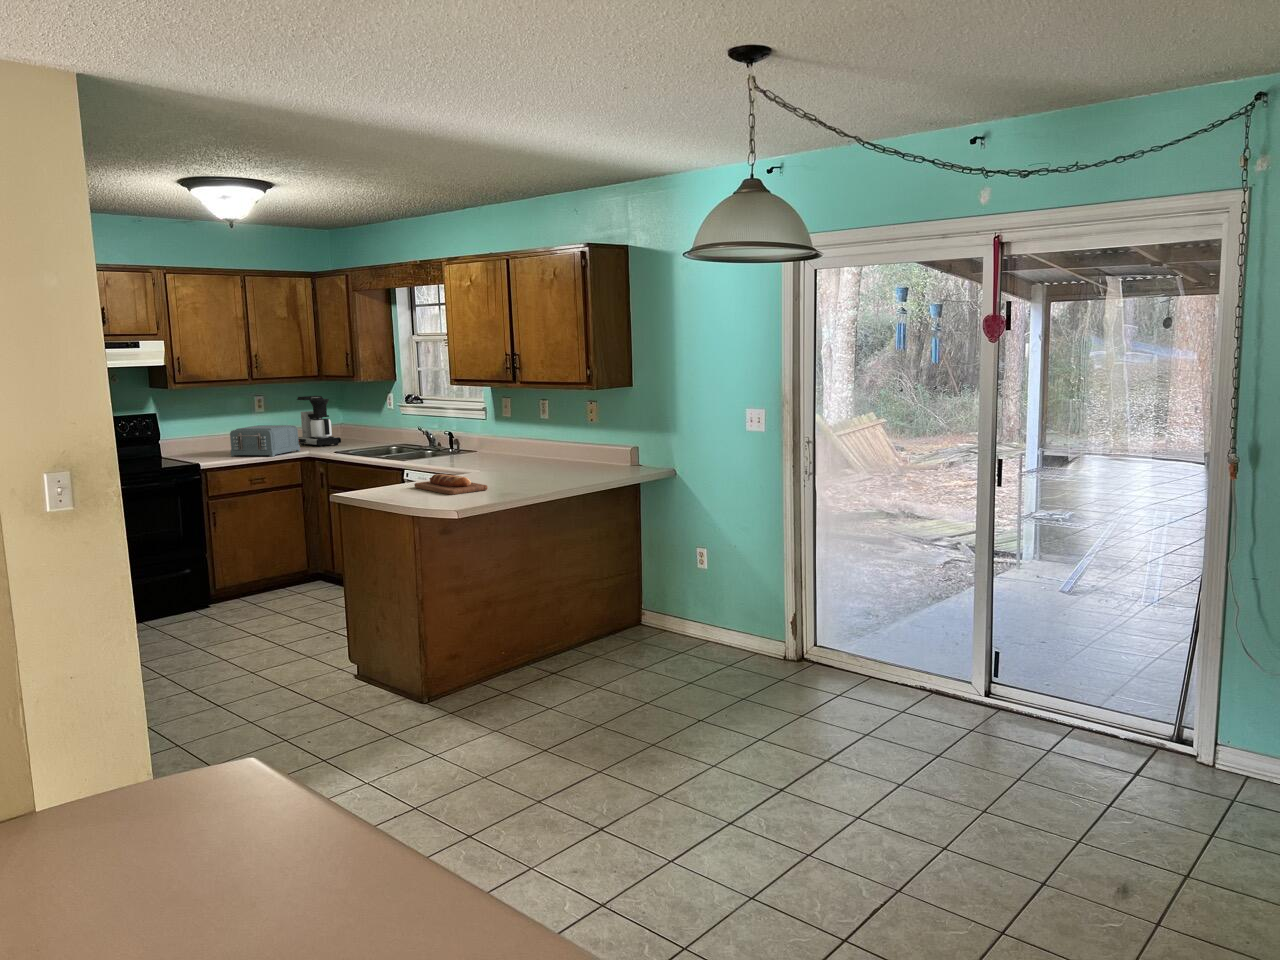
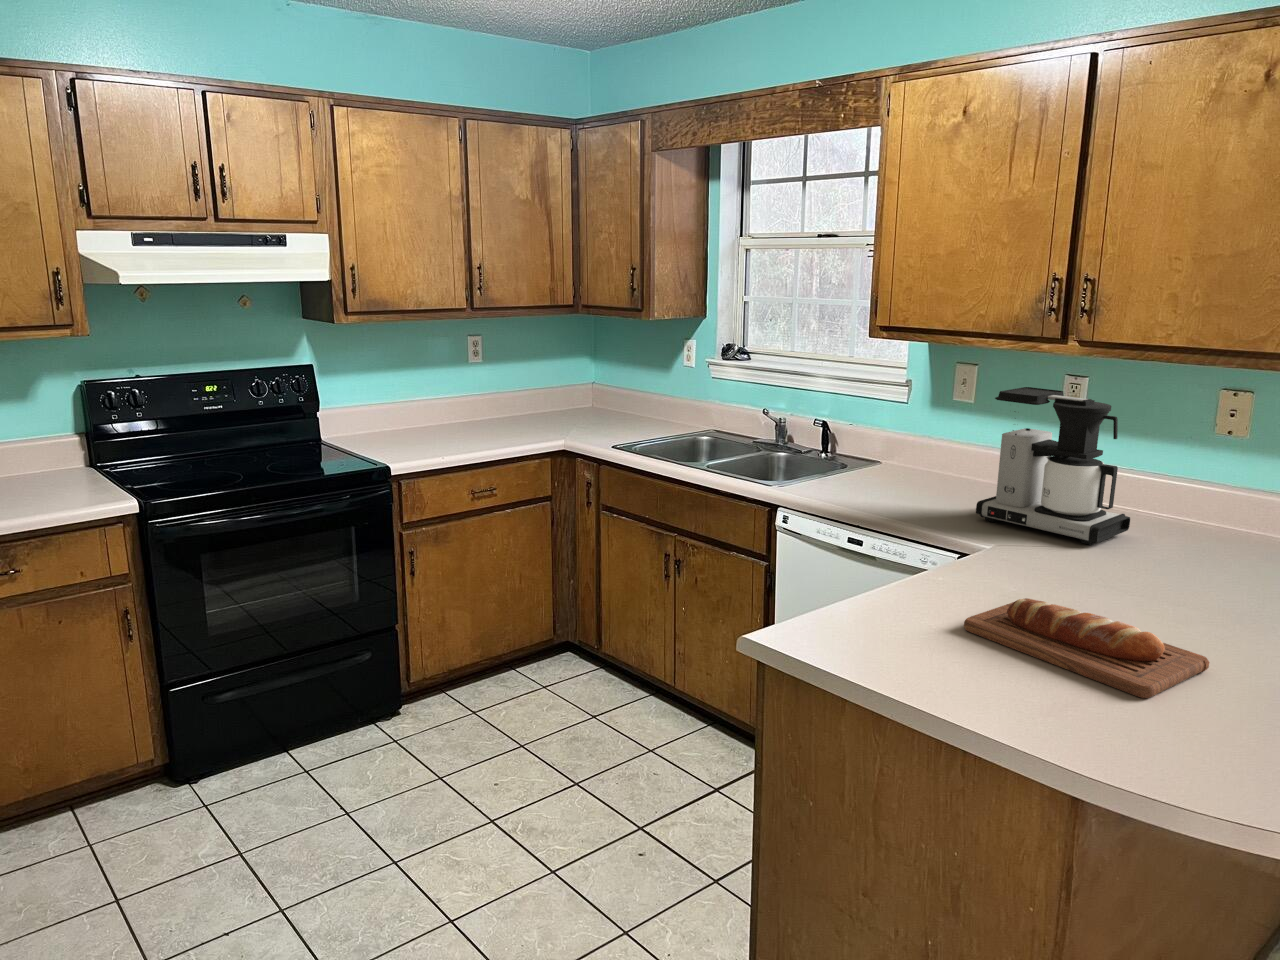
coffee maker: present [297,396,341,447] -> present [976,387,1130,545]
toaster: present [230,425,300,457] -> none [435,388,546,450]

